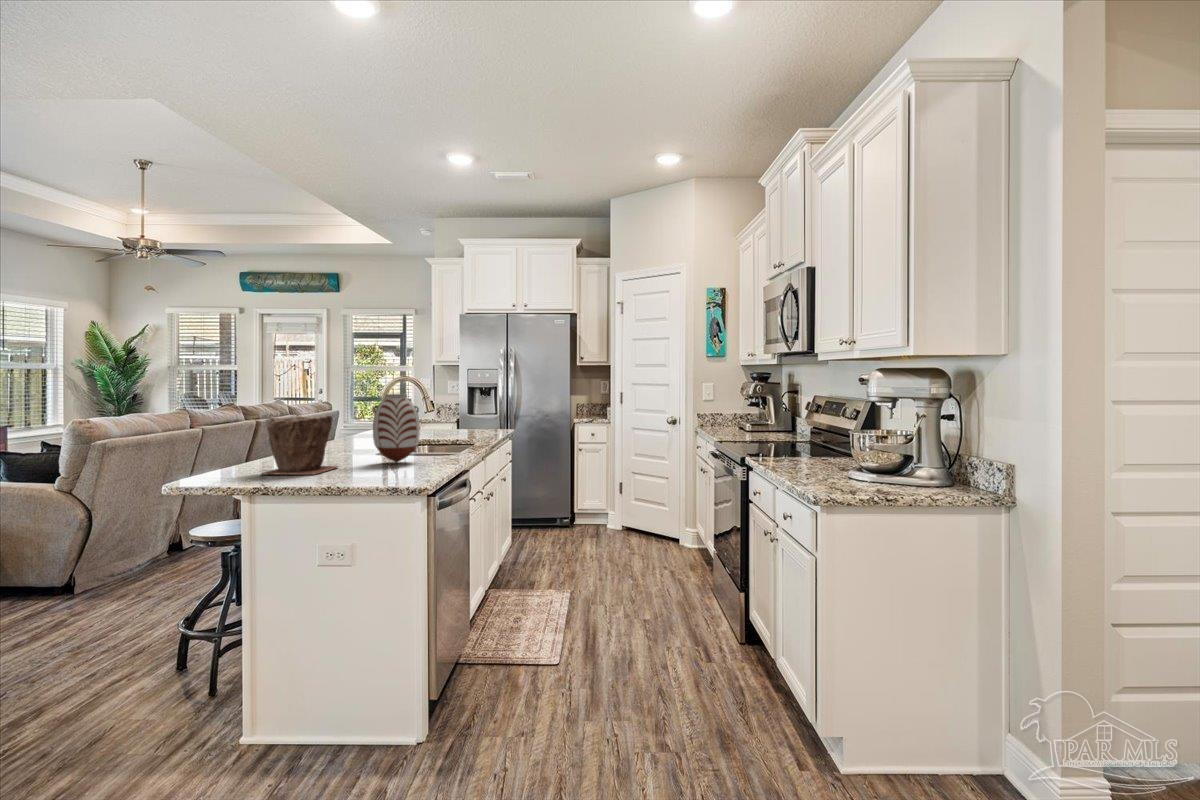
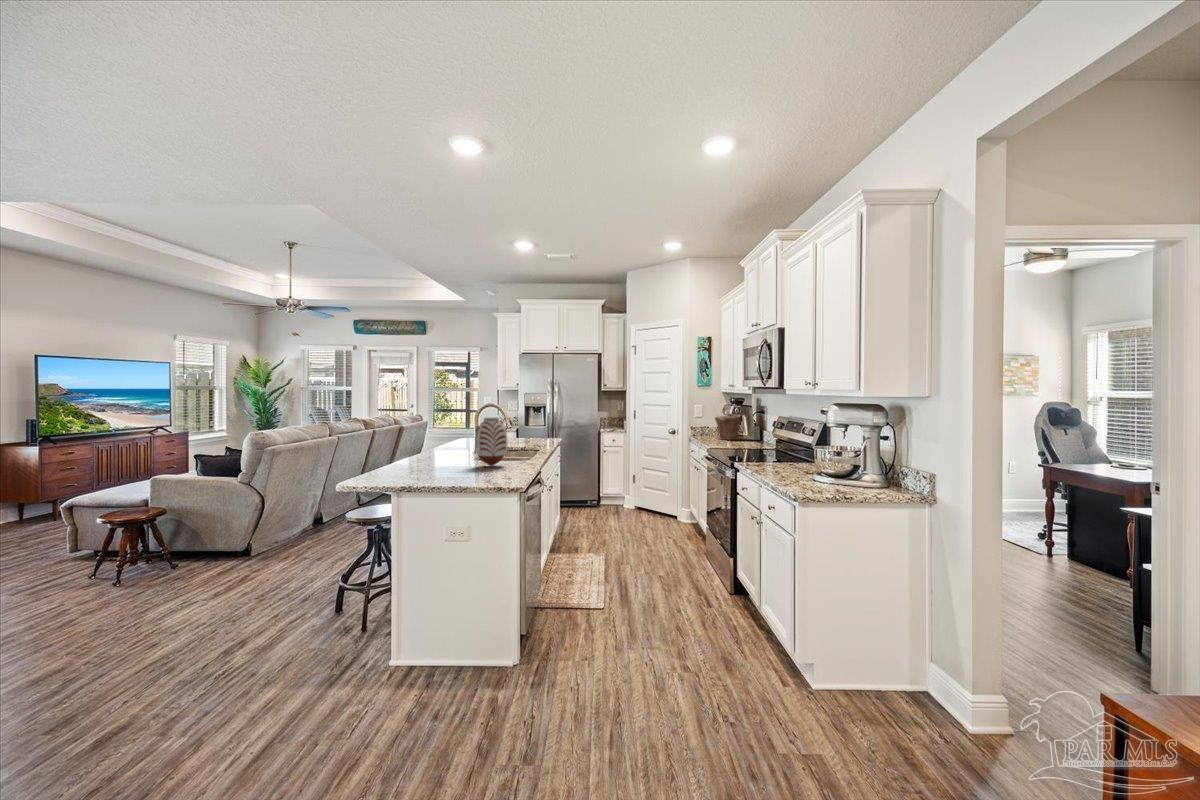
plant pot: present [261,415,338,475] -> present [715,415,741,439]

